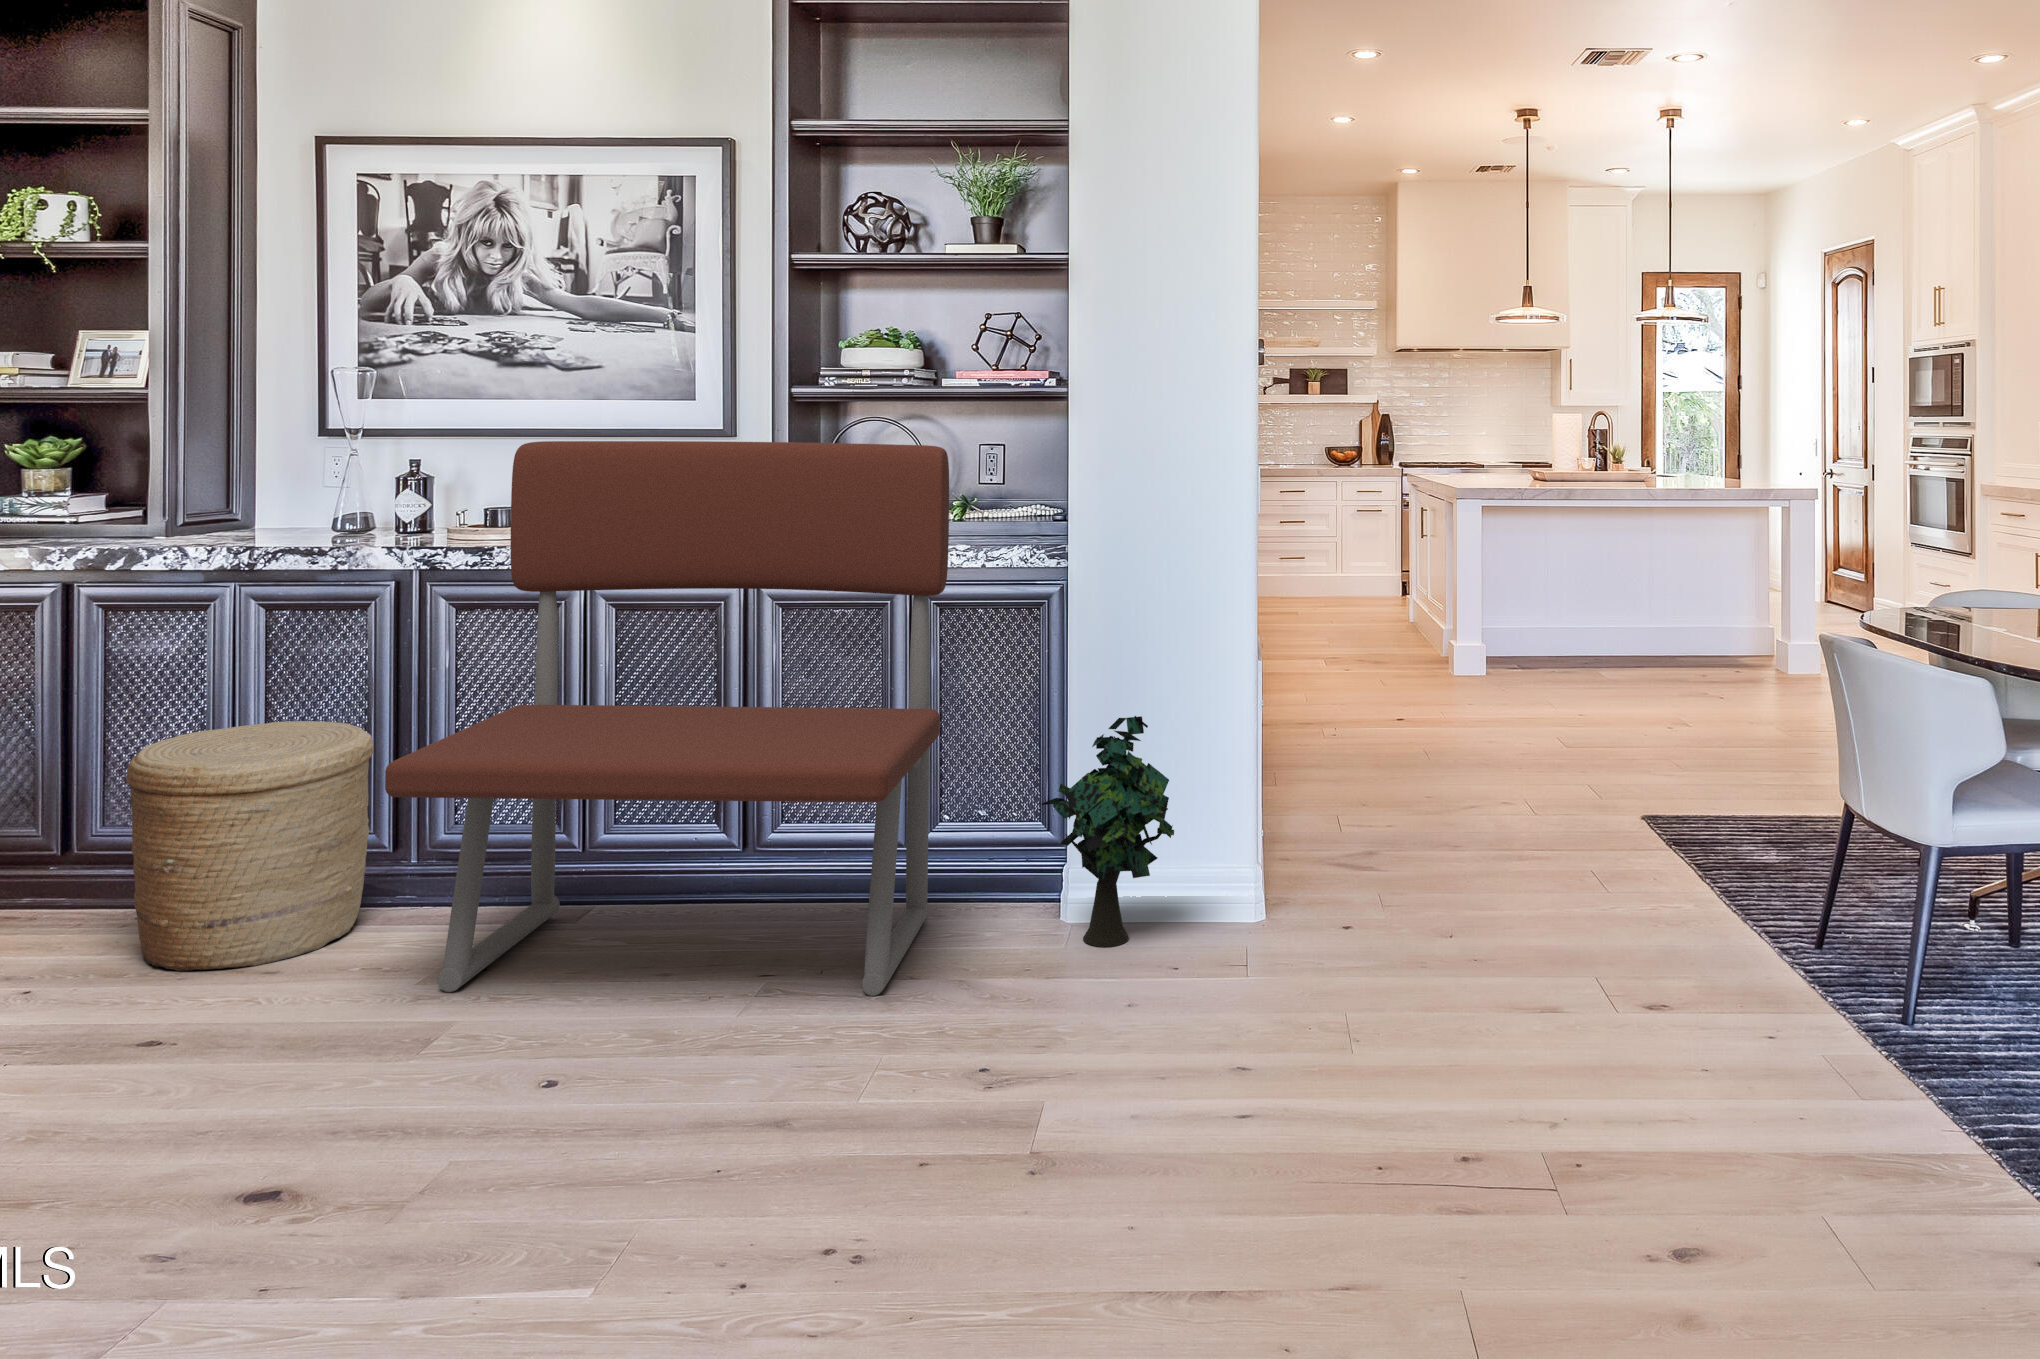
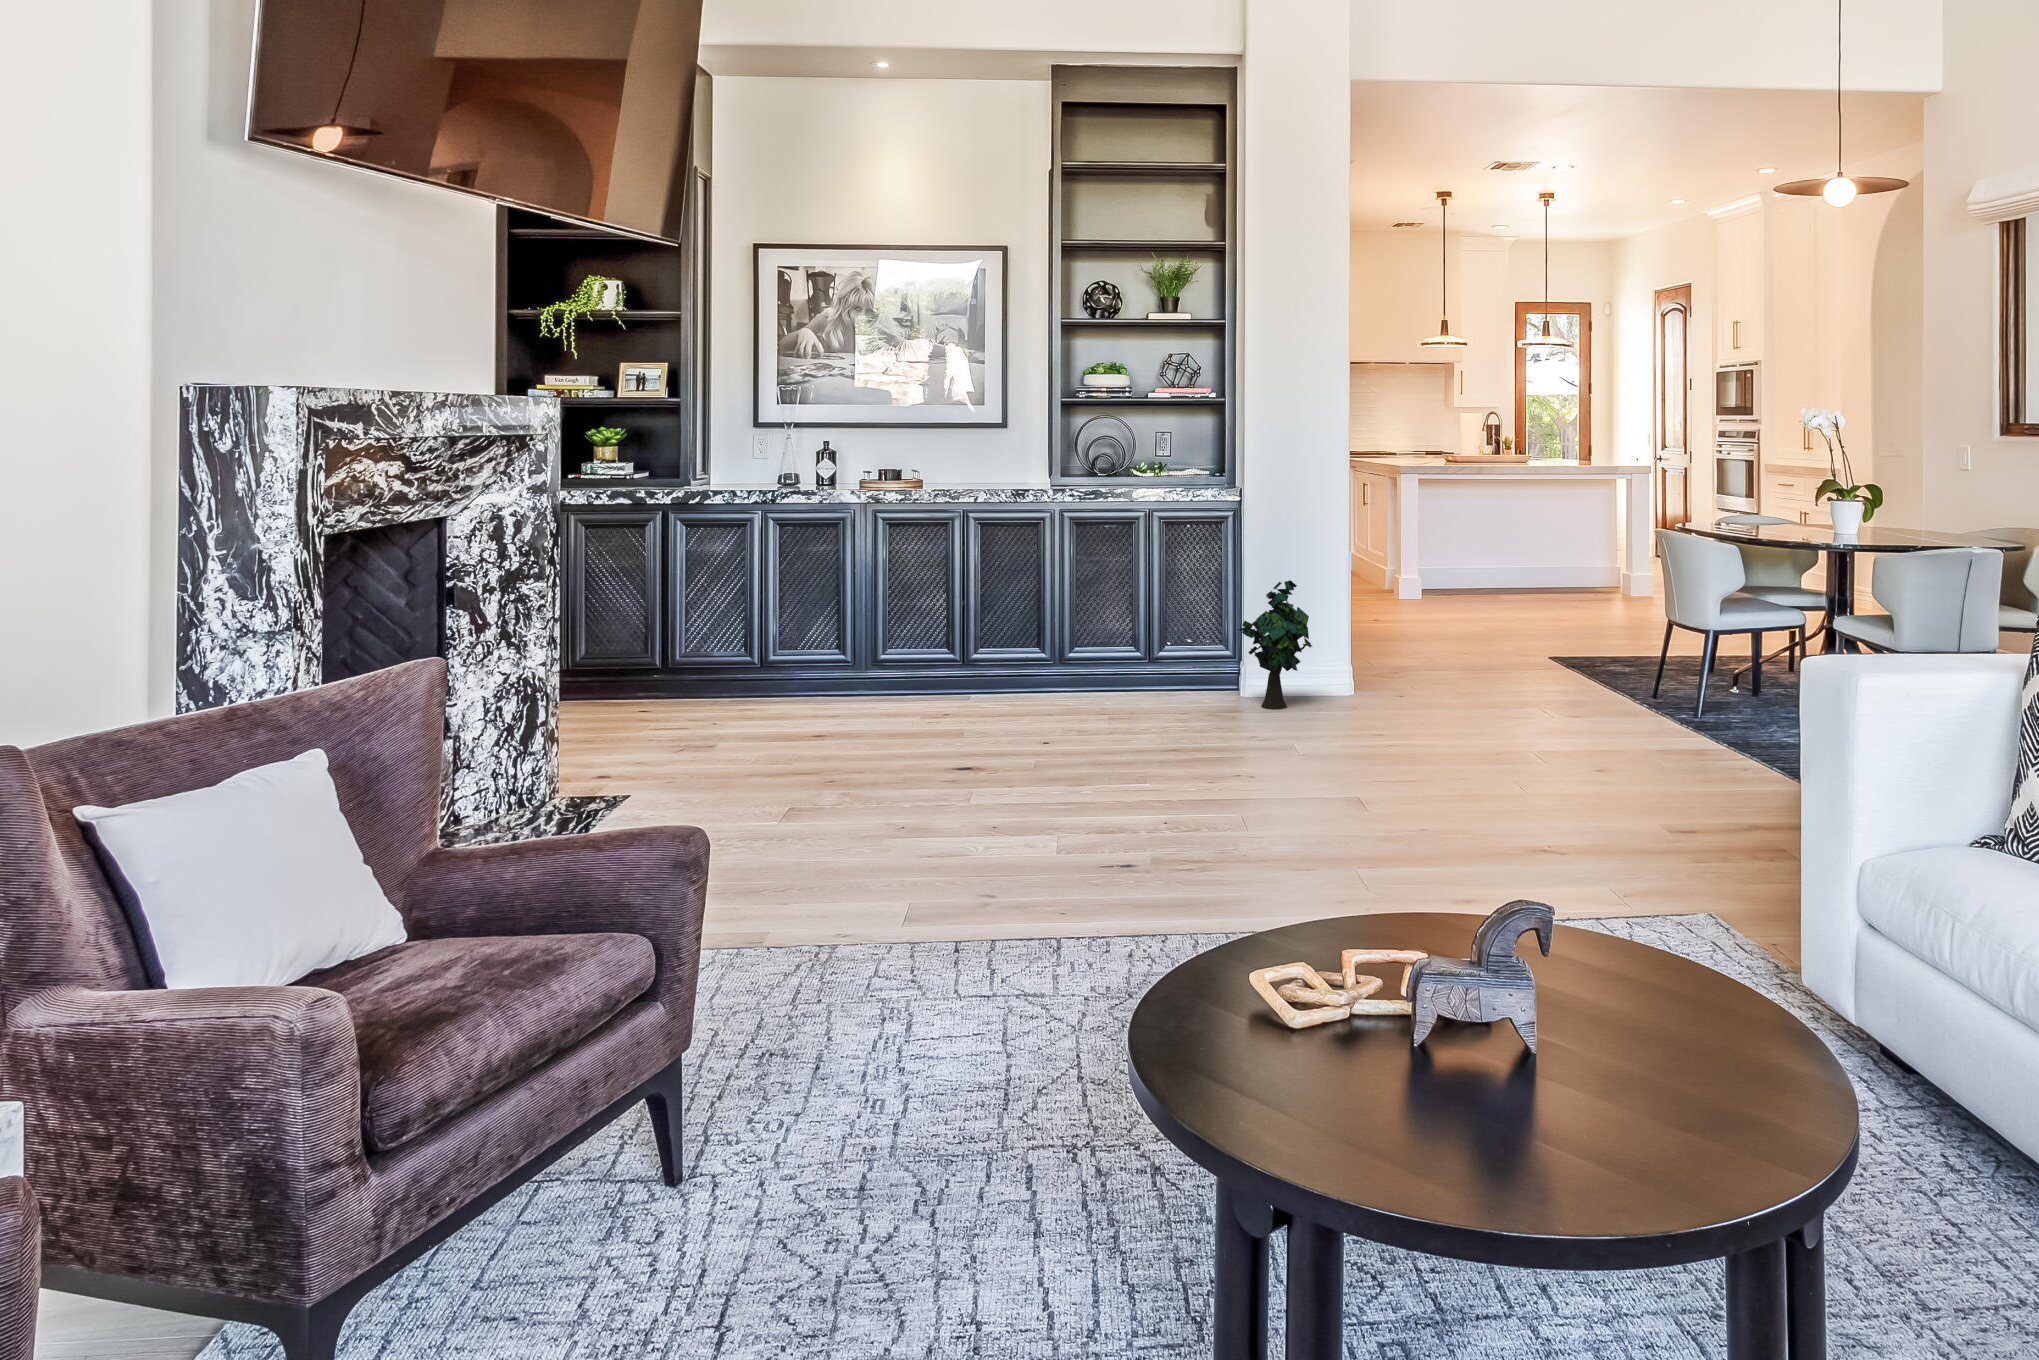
bench: present [385,441,949,996] -> none [916,428,1185,727]
woven basket: present [126,721,374,971] -> none [731,592,850,723]

